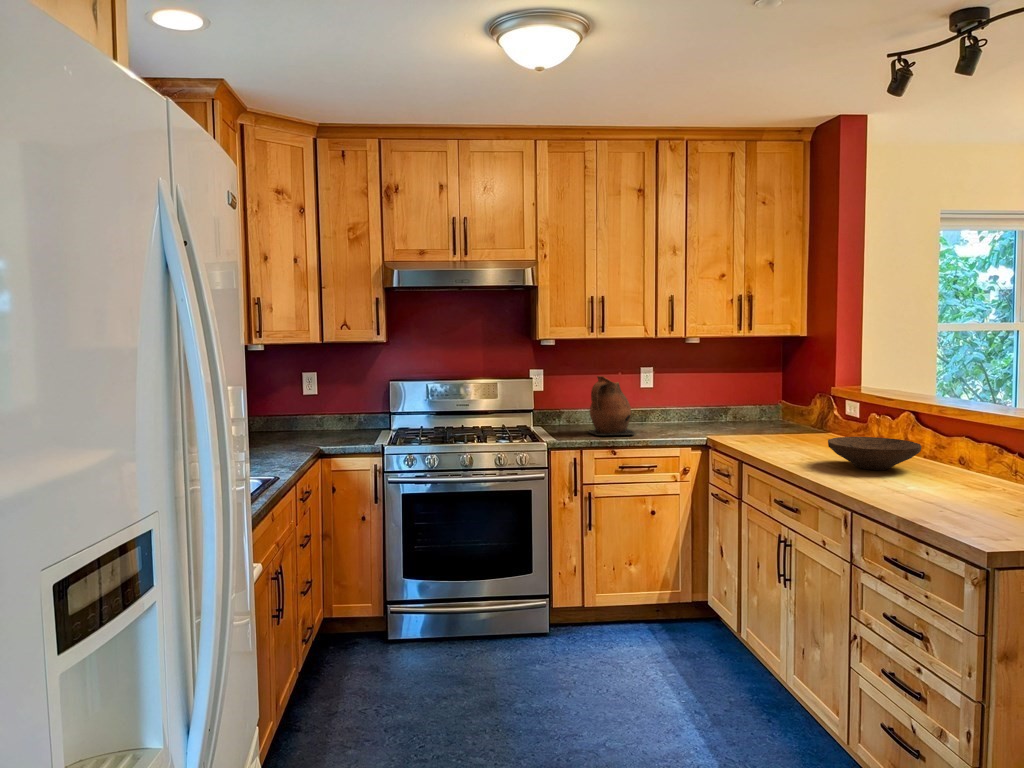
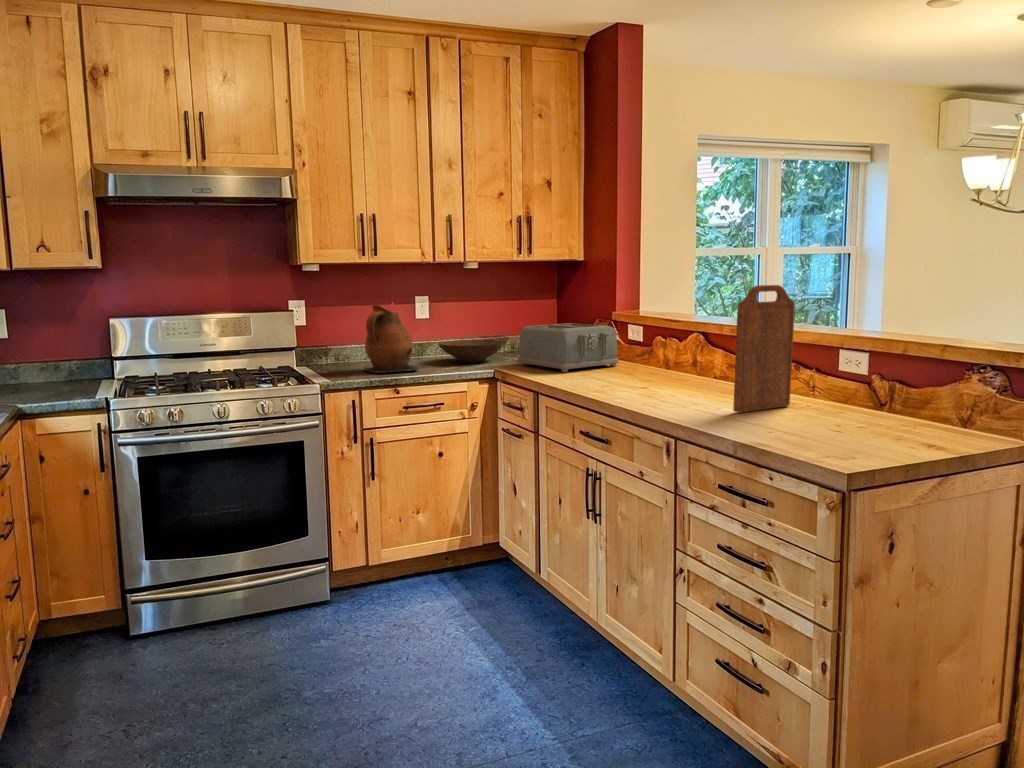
cutting board: none [916,376,987,495] -> present [733,285,795,412]
toaster: none [730,397,832,445] -> present [518,323,618,372]
wooden bowl: present [828,437,922,470] -> present [439,340,503,363]

